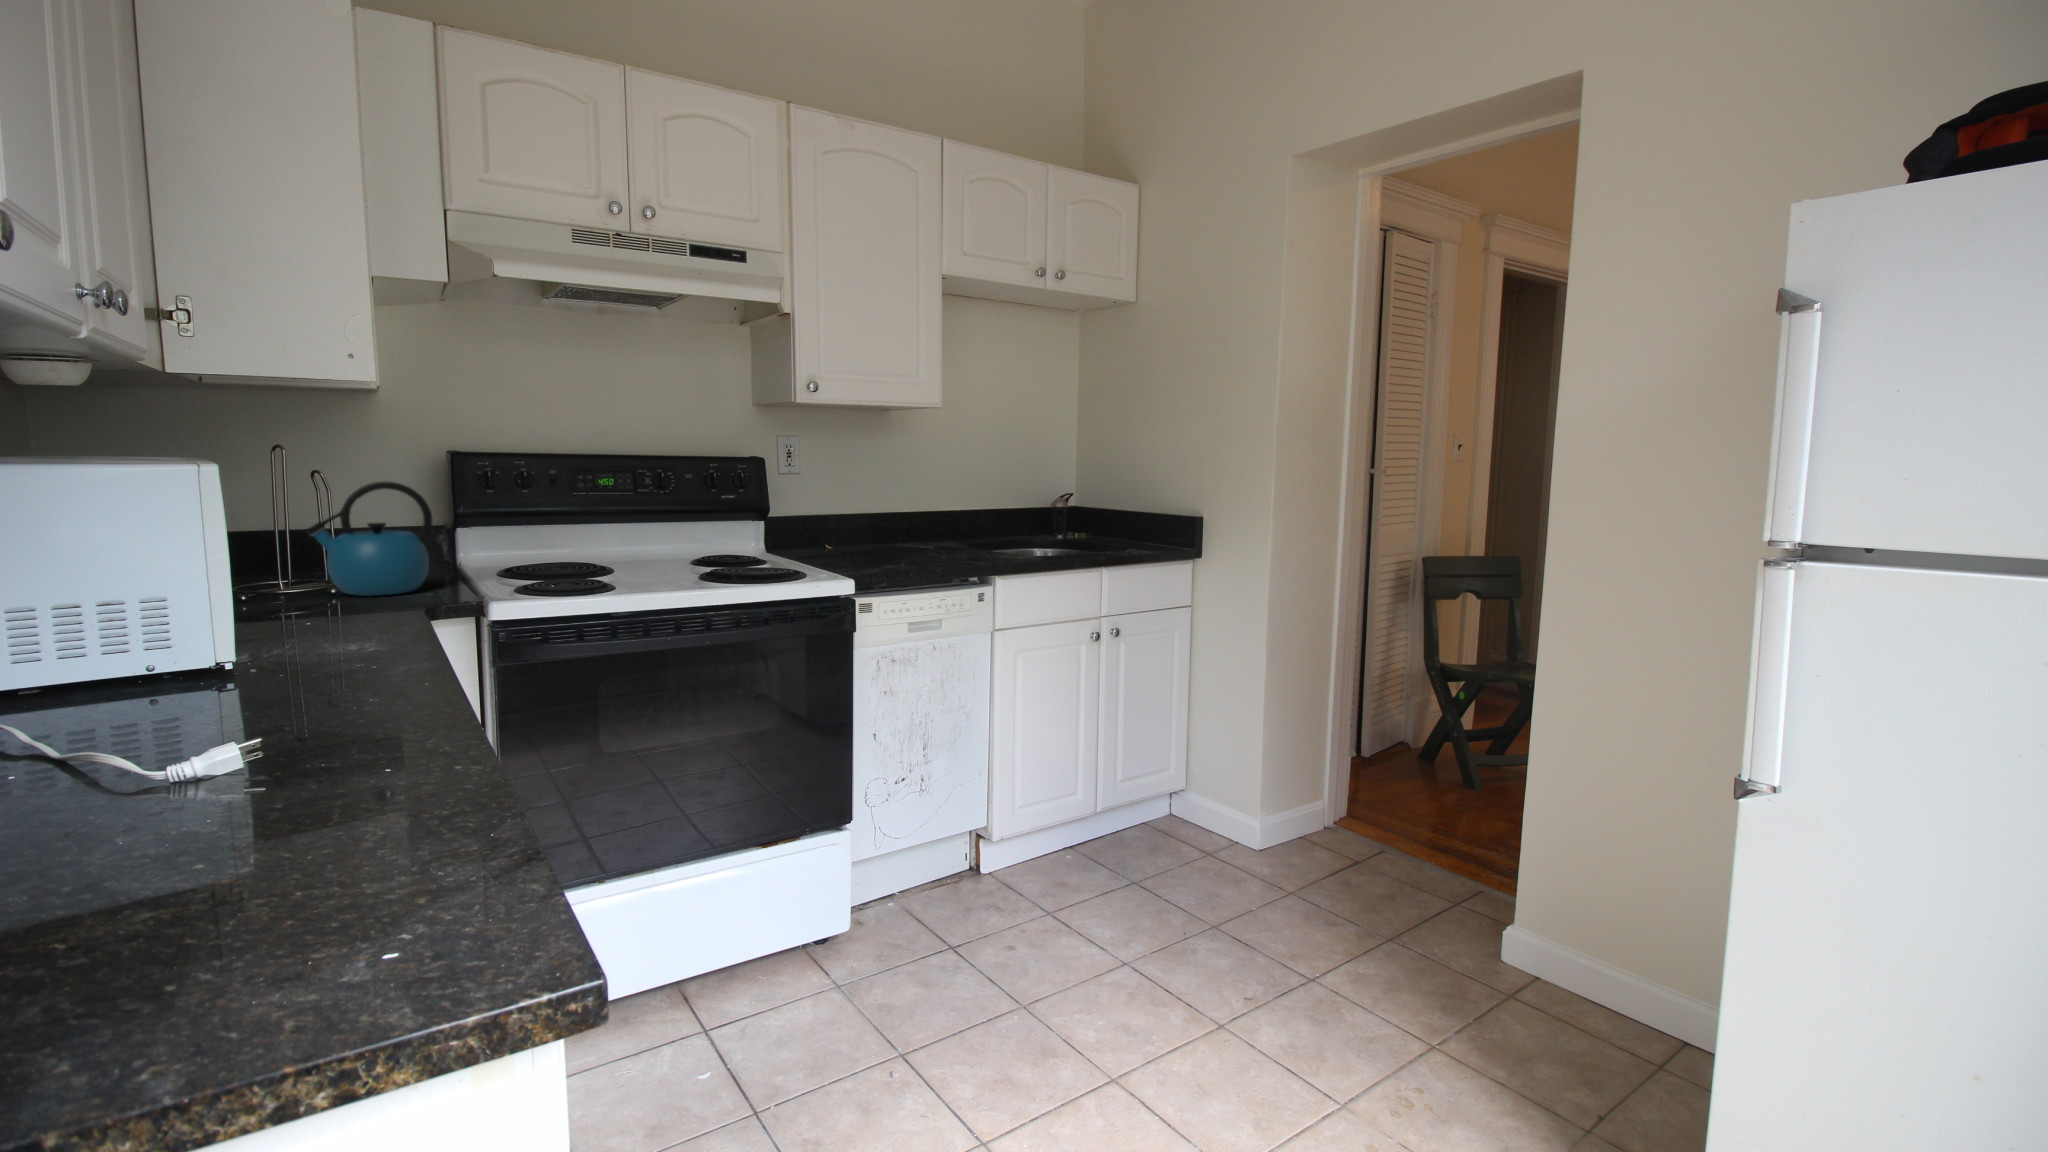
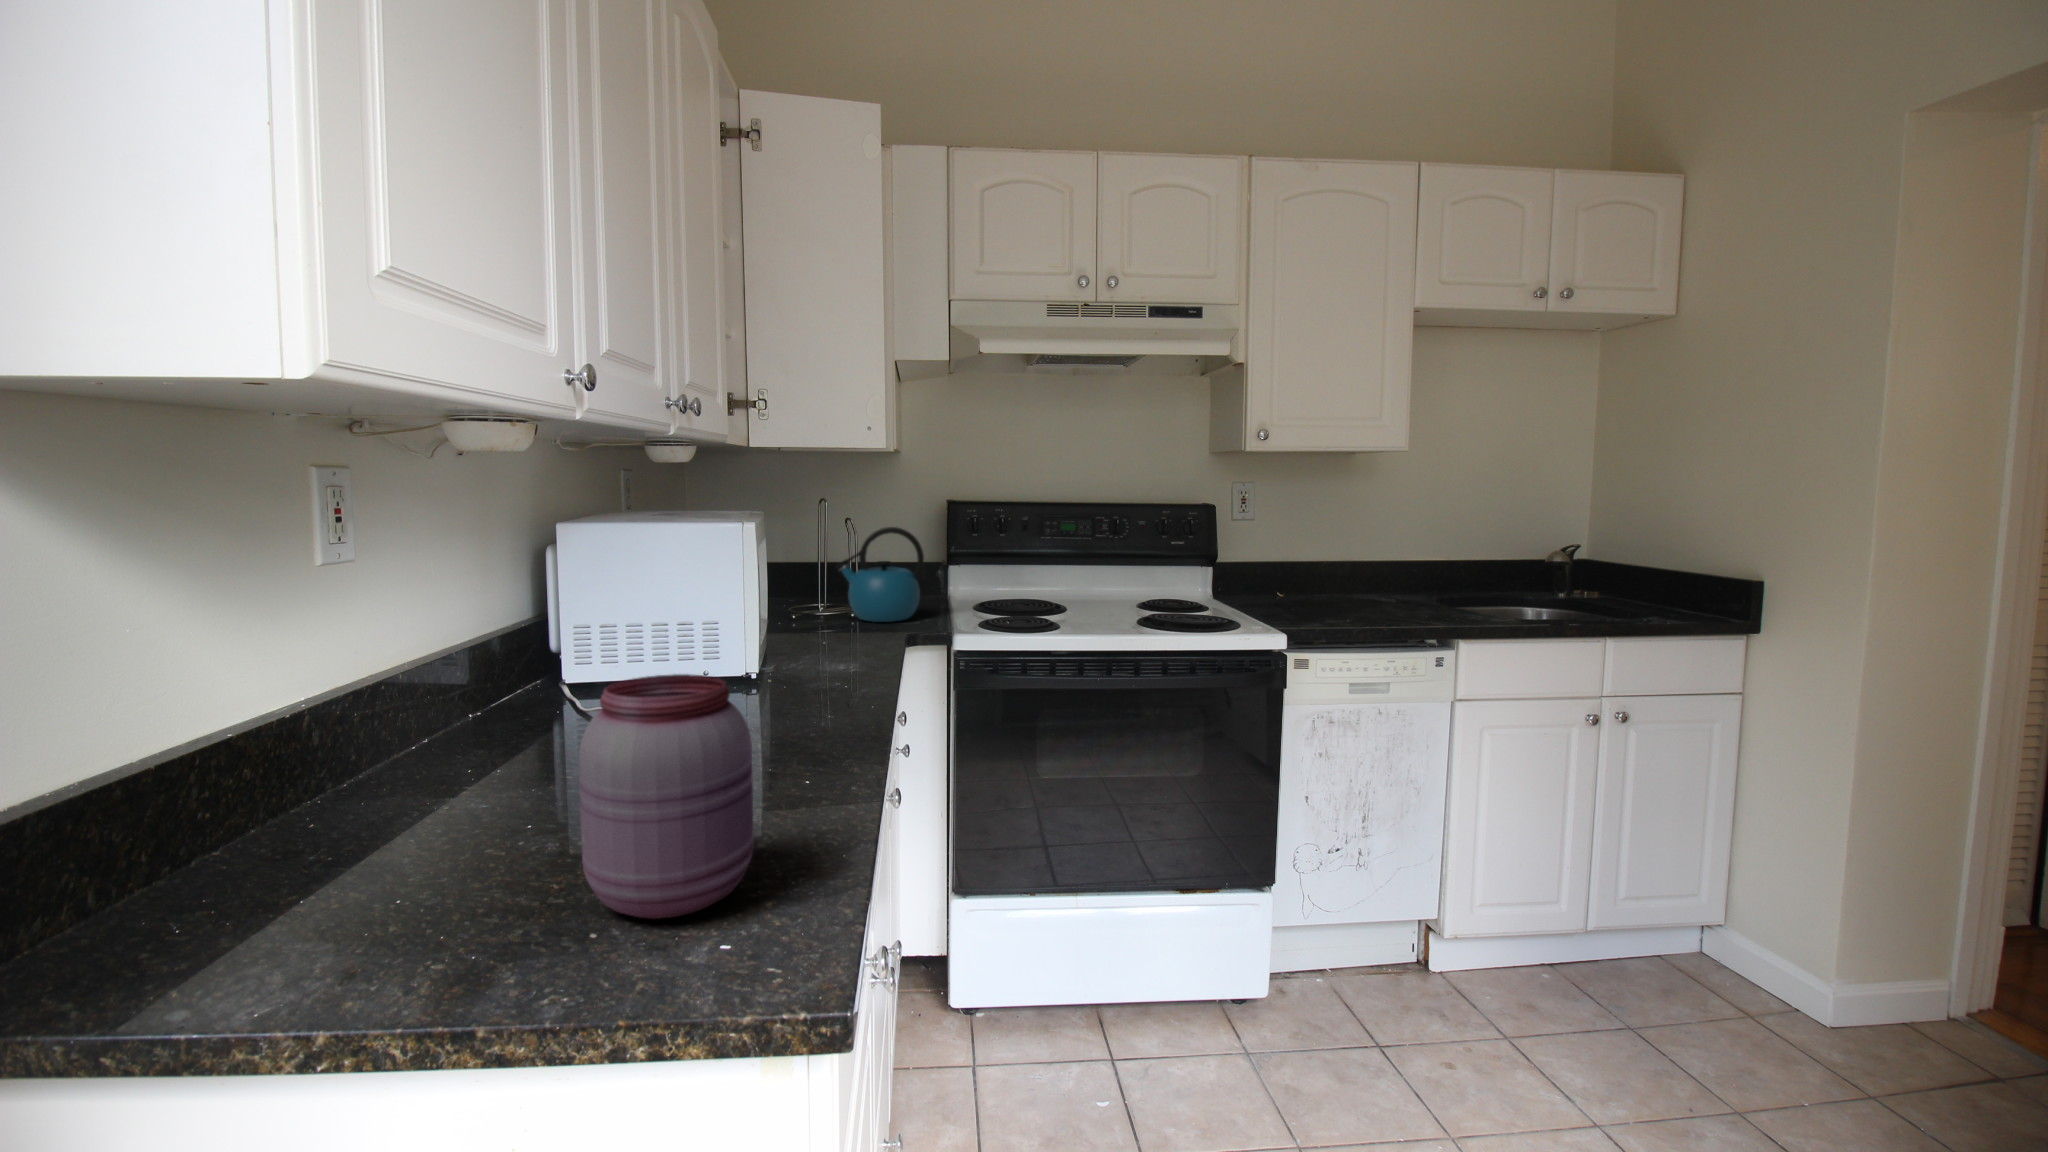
jar: none [101,627,388,952] -> present [579,674,754,919]

